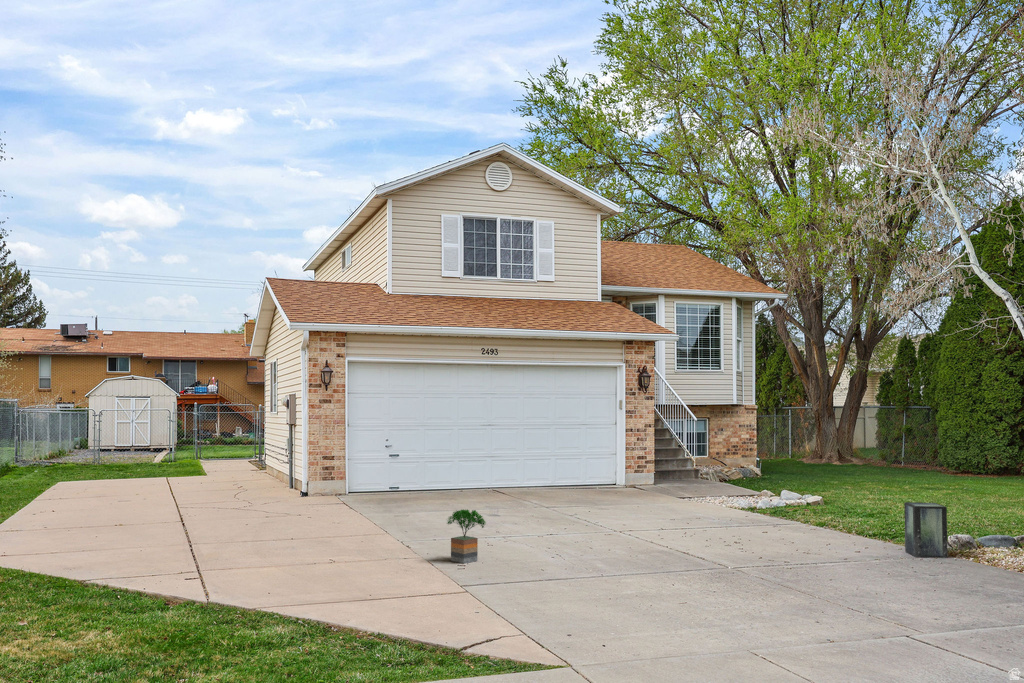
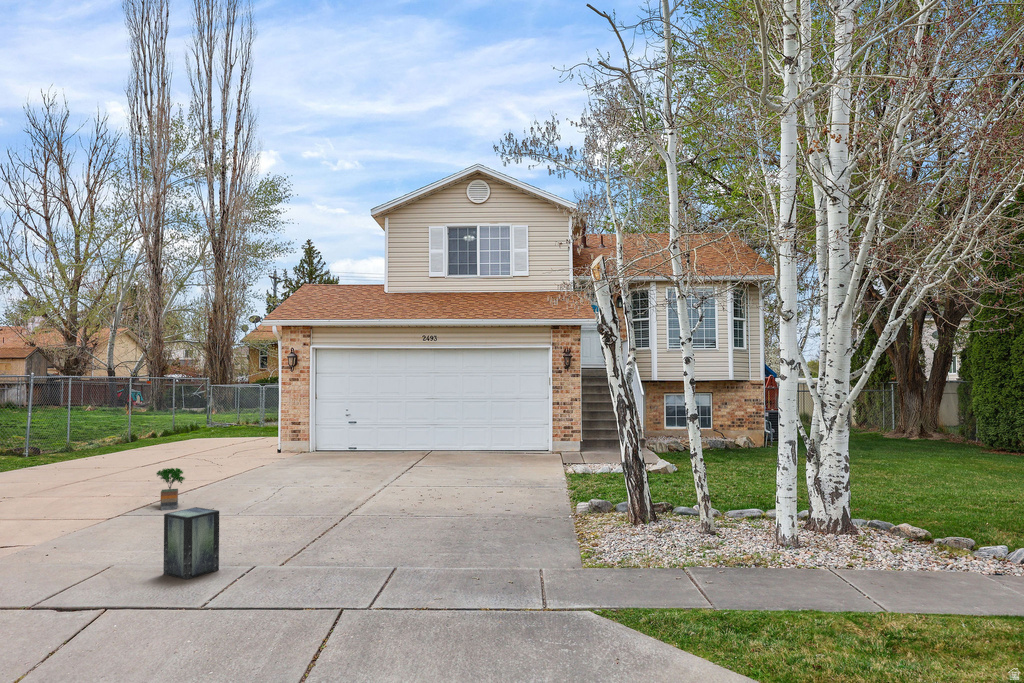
storage box: present [904,502,948,558] -> present [164,507,219,580]

